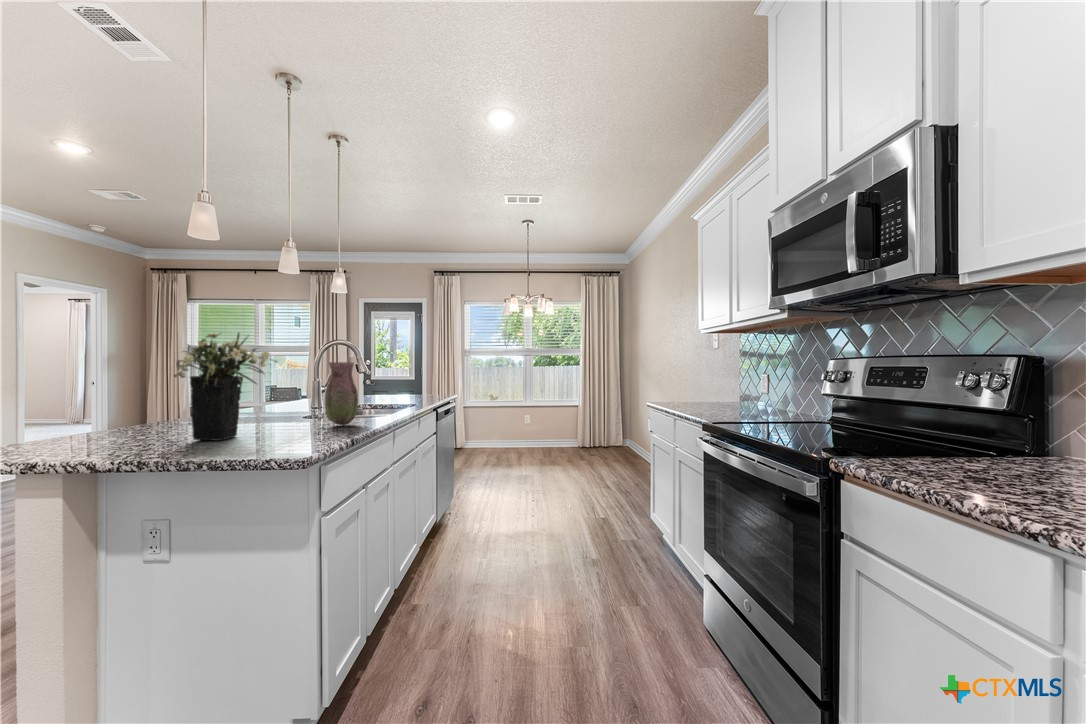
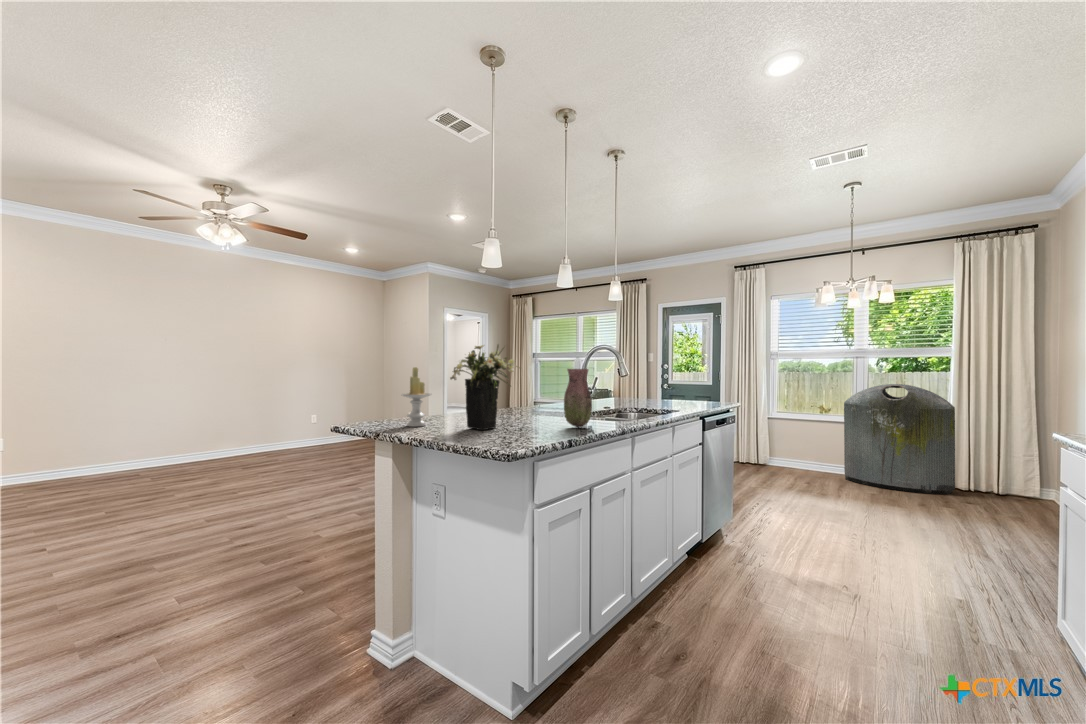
candle: none [57,362,119,449] -> present [401,367,431,427]
trash can: none [517,374,581,451] -> present [844,384,955,494]

